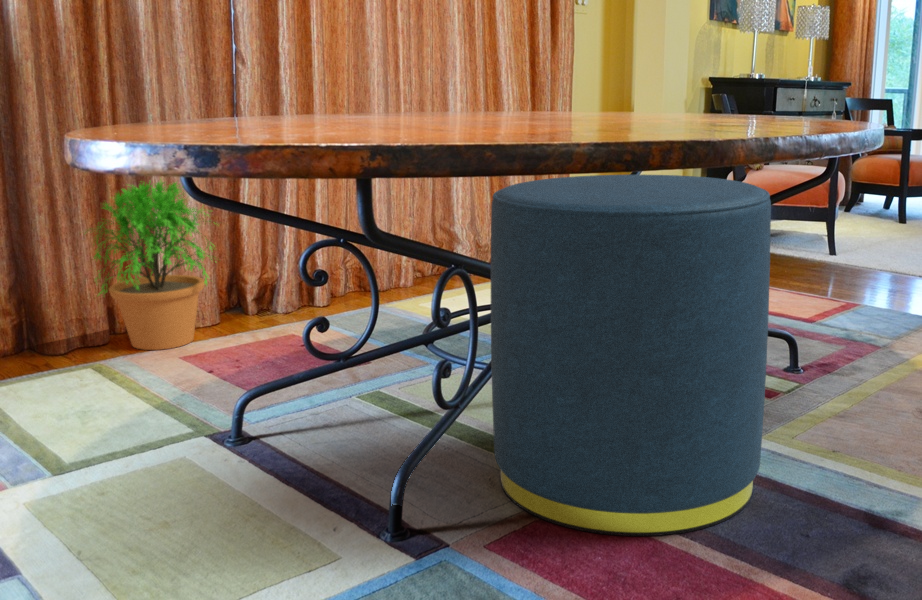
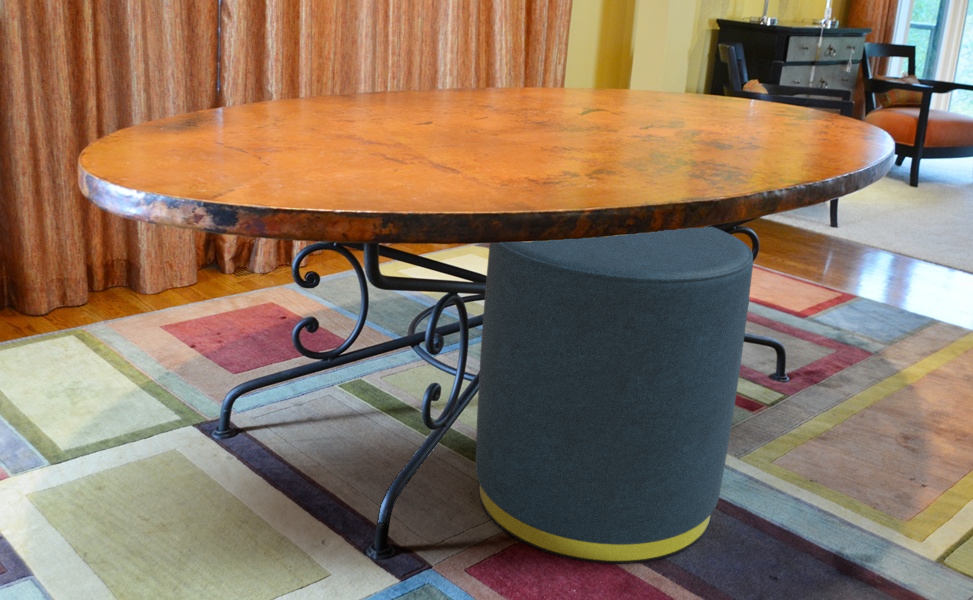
potted plant: present [94,181,213,350] -> none [60,143,210,314]

